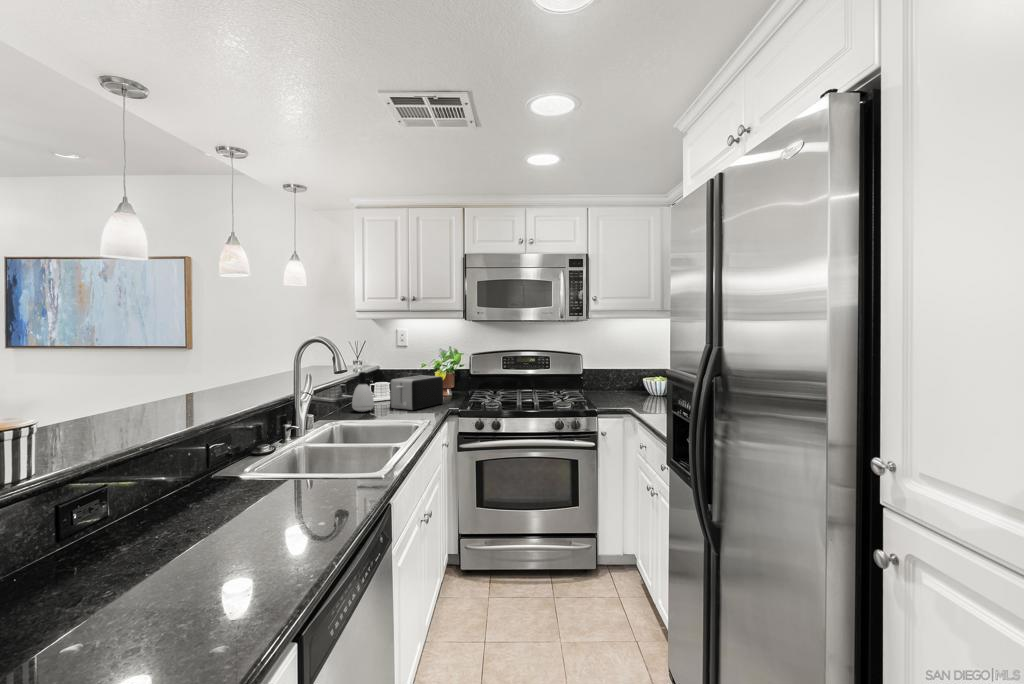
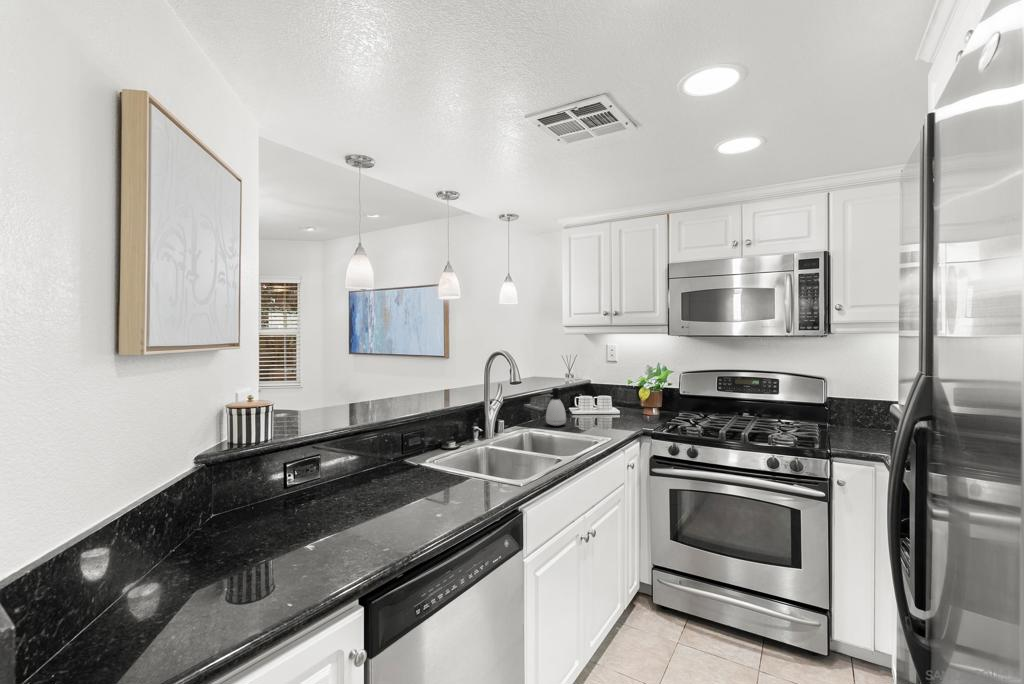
toaster: present [390,376,443,410] -> none [583,392,639,429]

